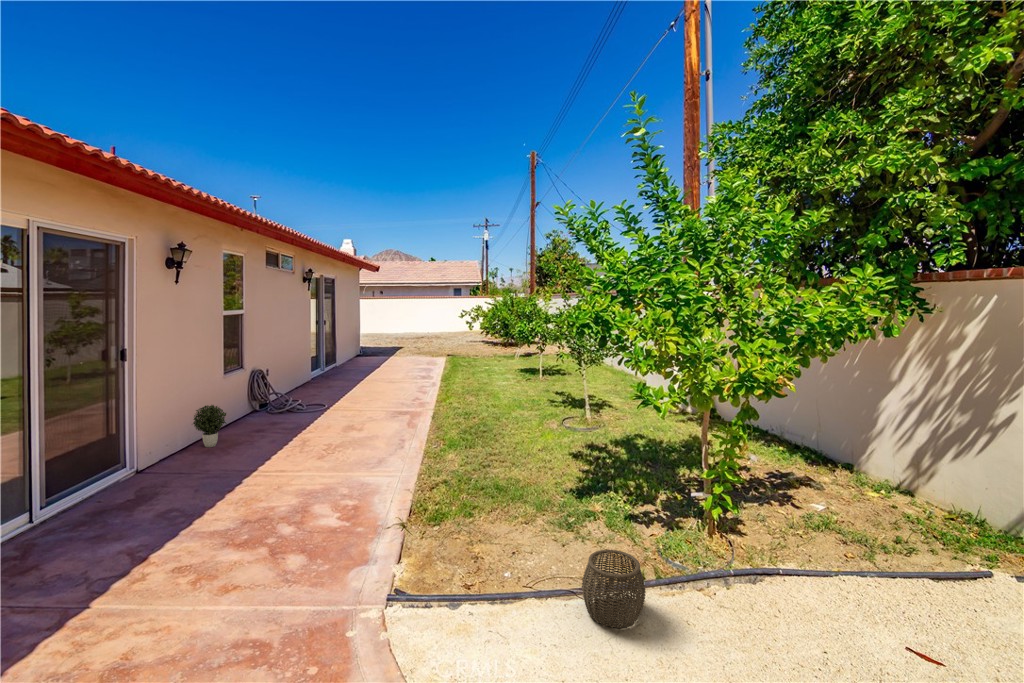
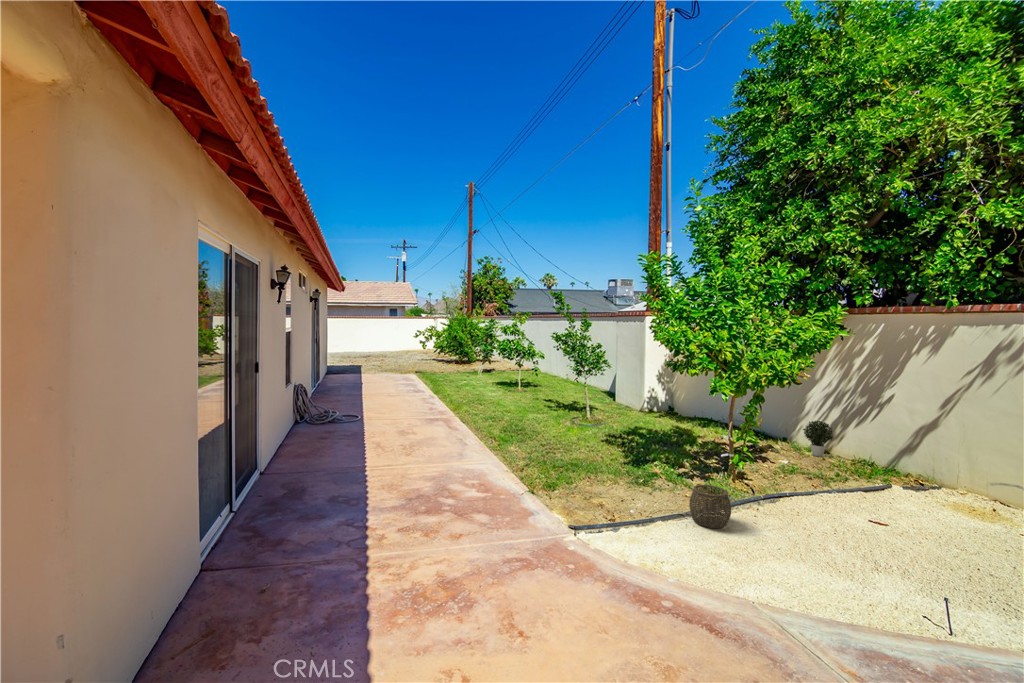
potted plant: present [193,405,226,447] -> present [803,421,833,457]

